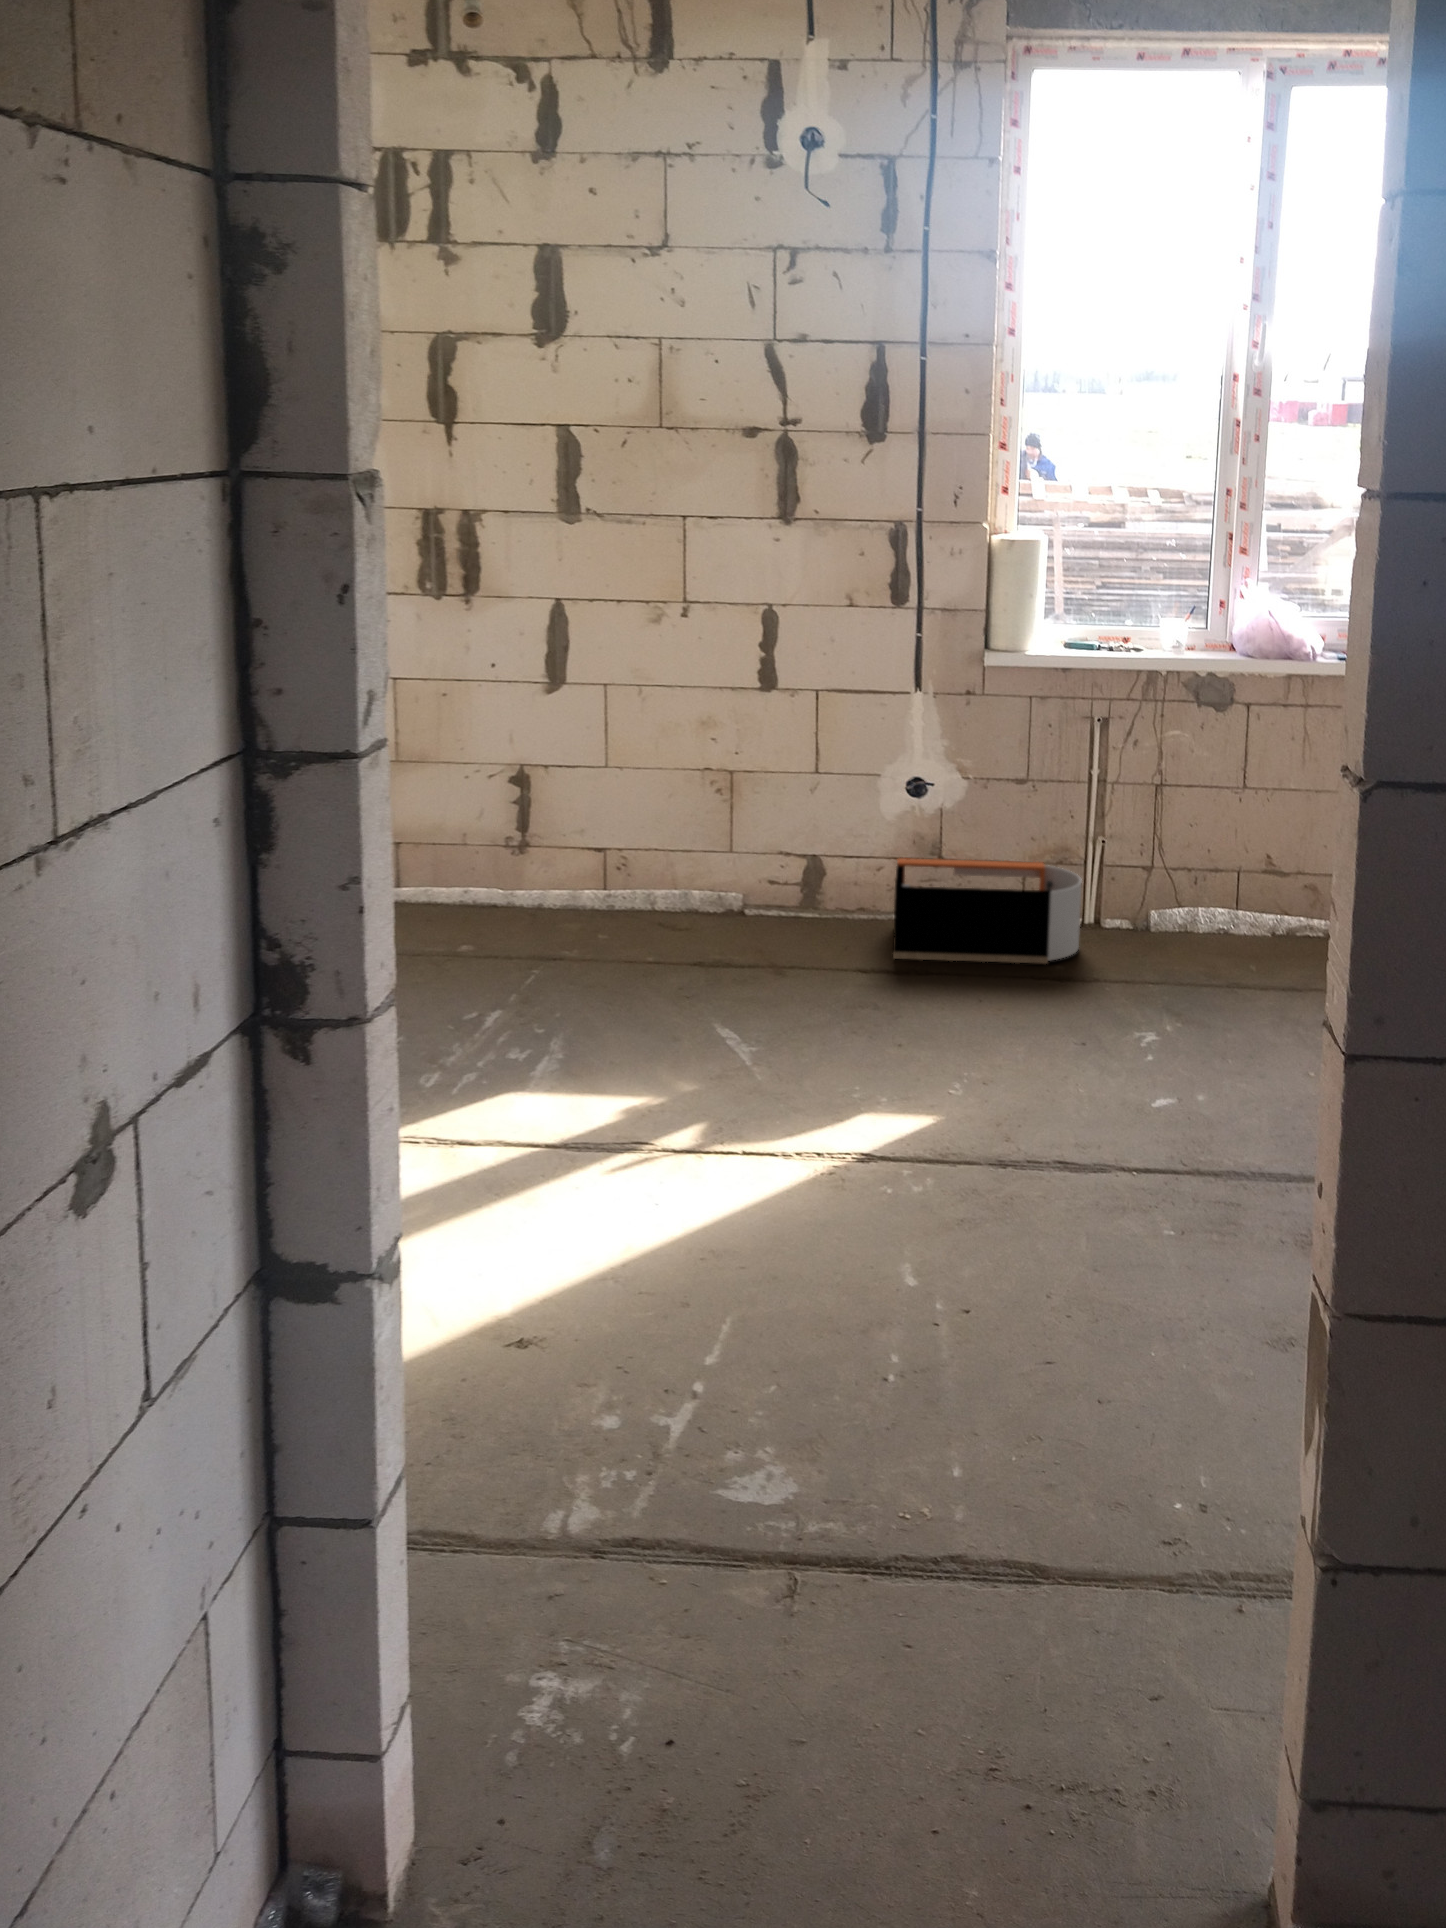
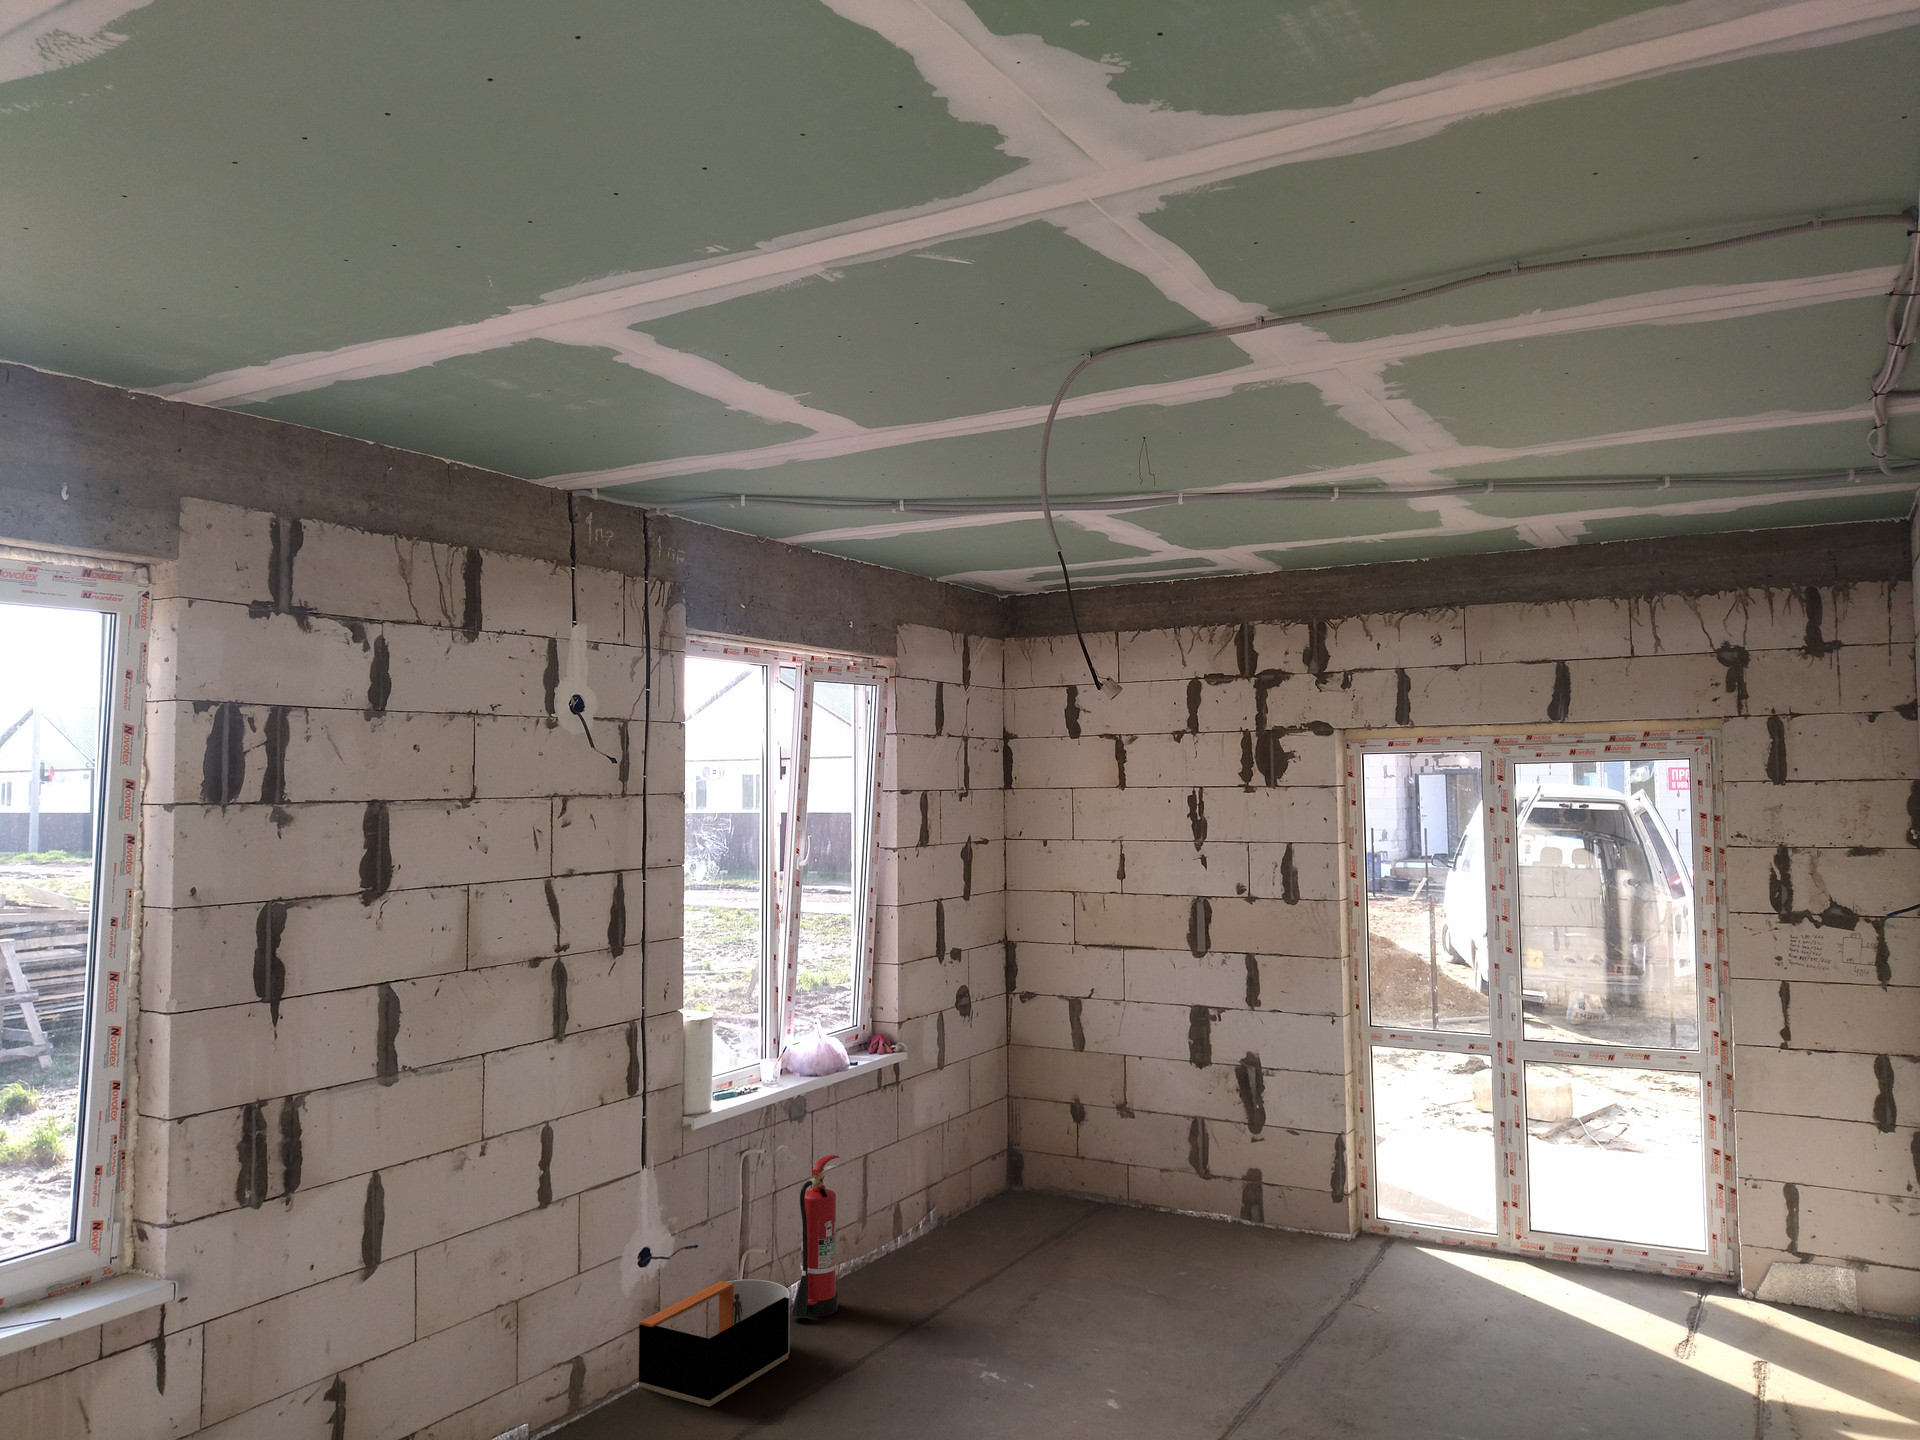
fire extinguisher: none [1139,761,1251,959] -> present [791,1155,839,1317]

